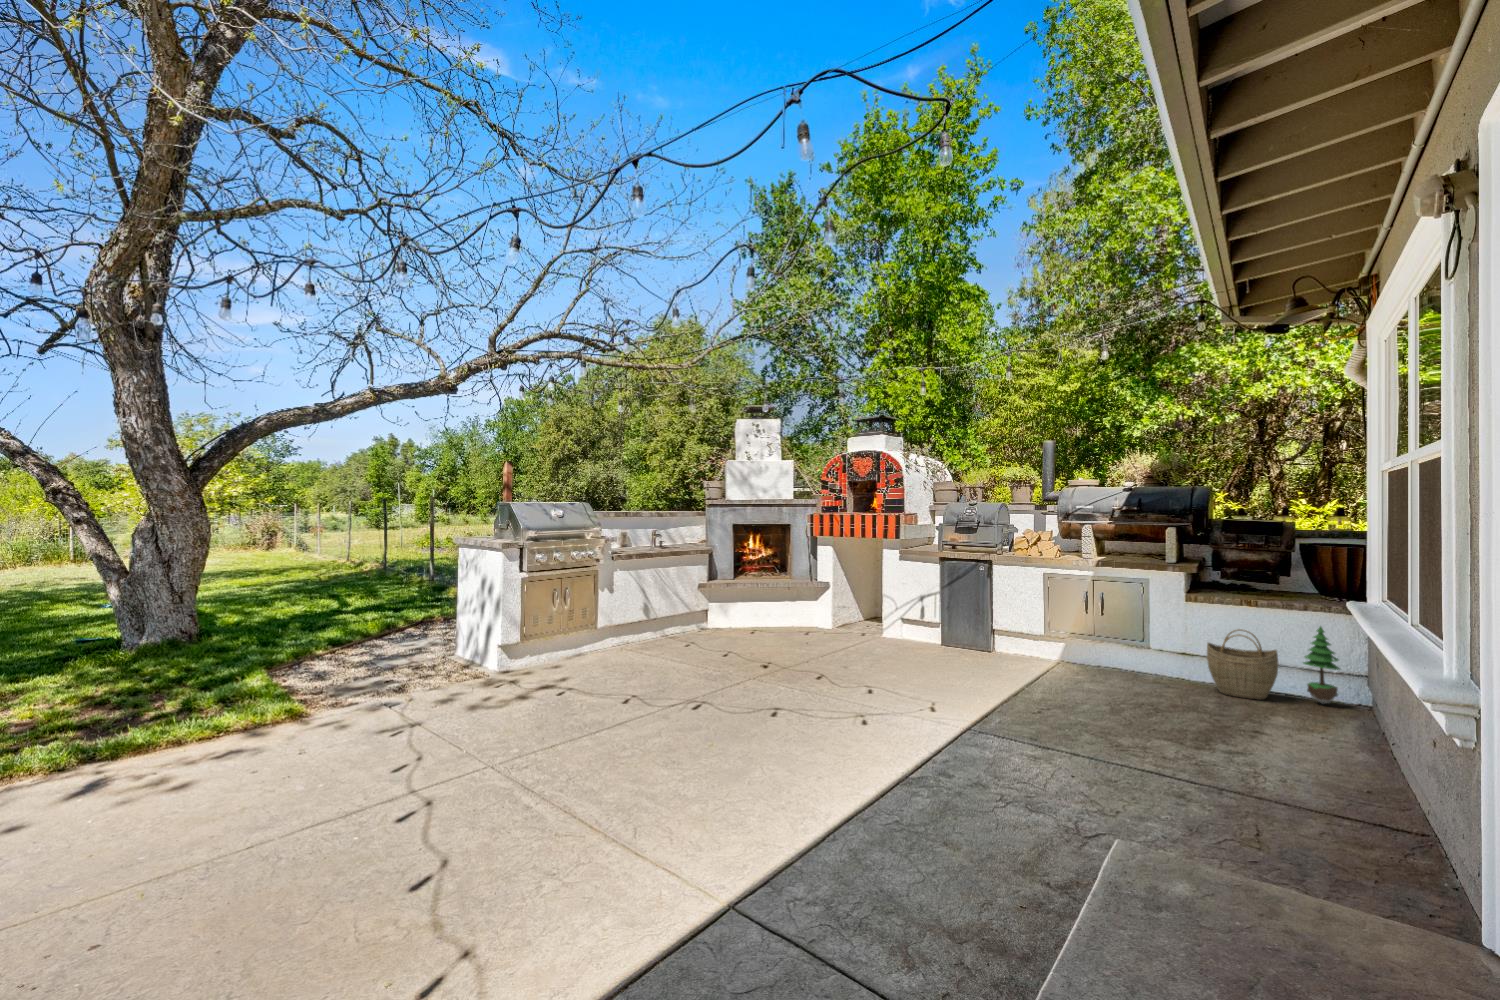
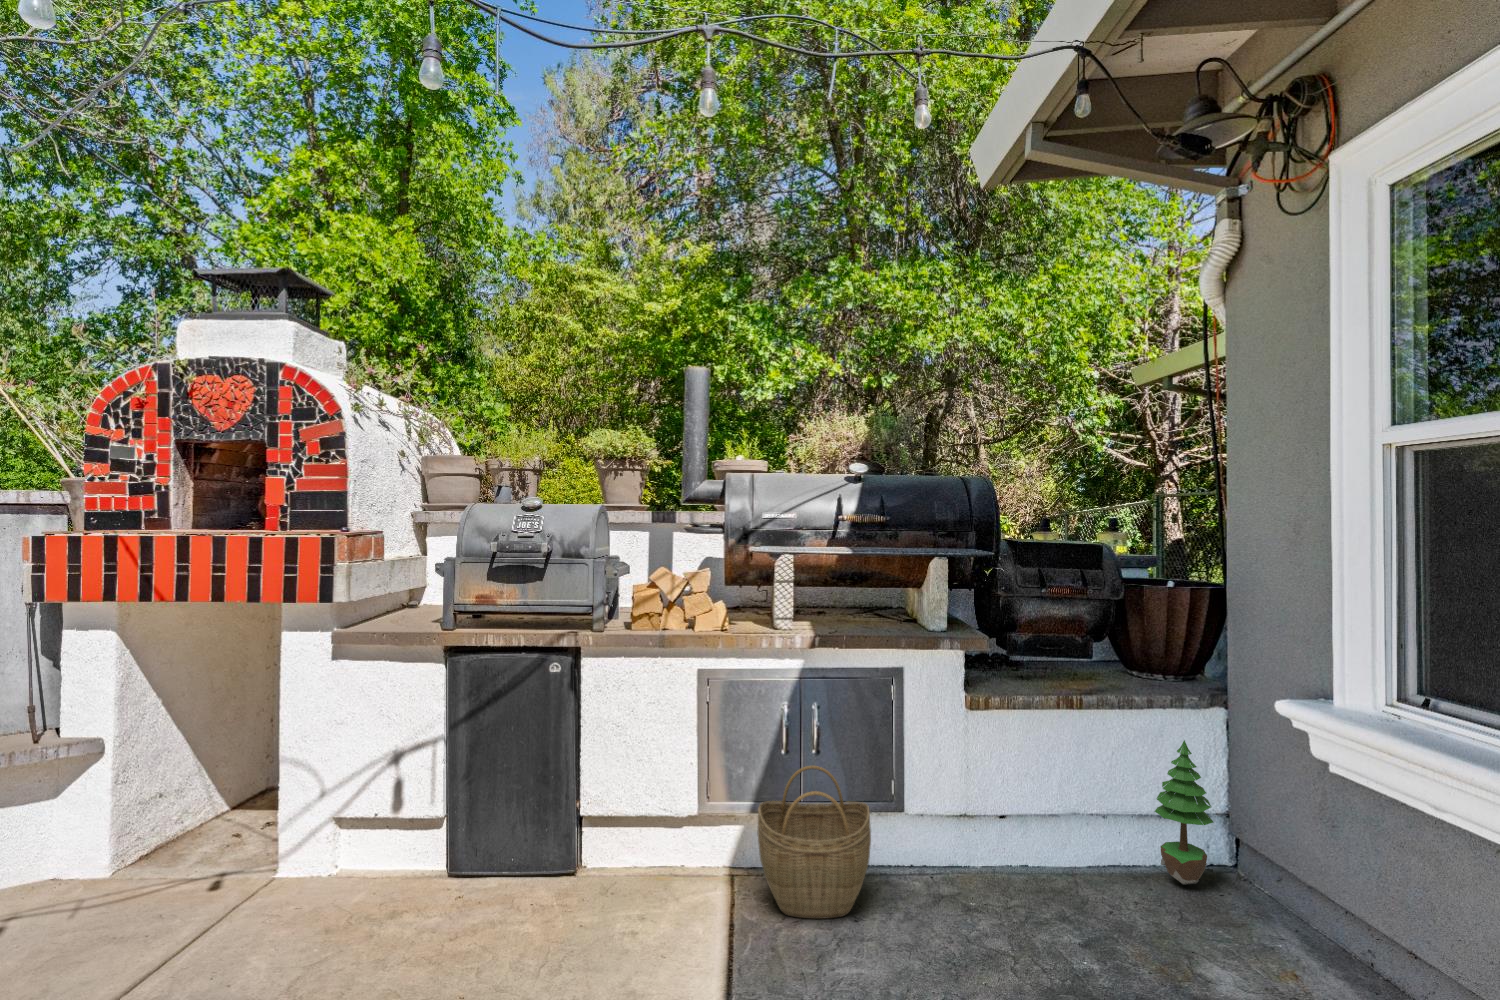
woven basket: present [1207,629,1278,700] -> present [757,766,871,919]

